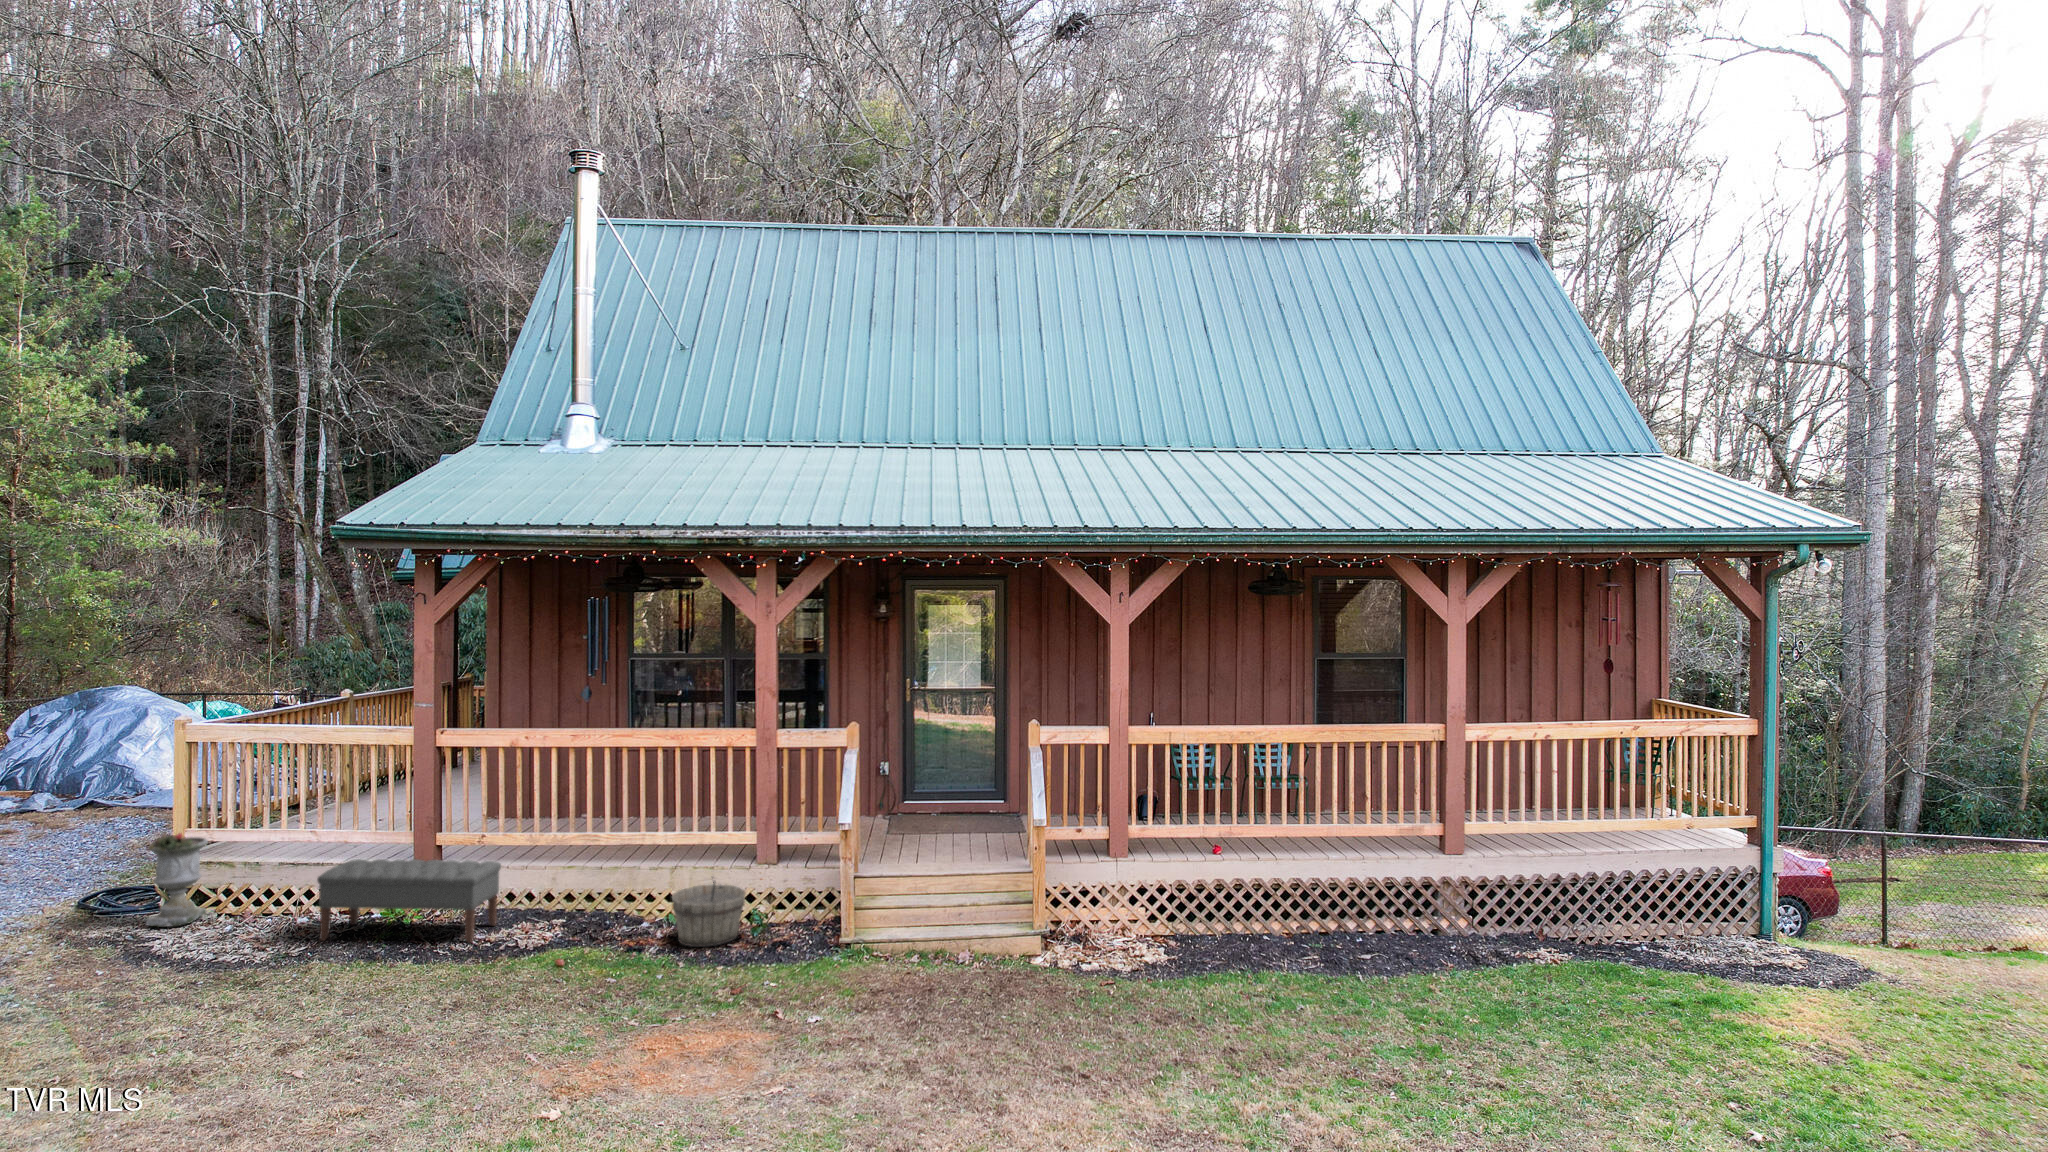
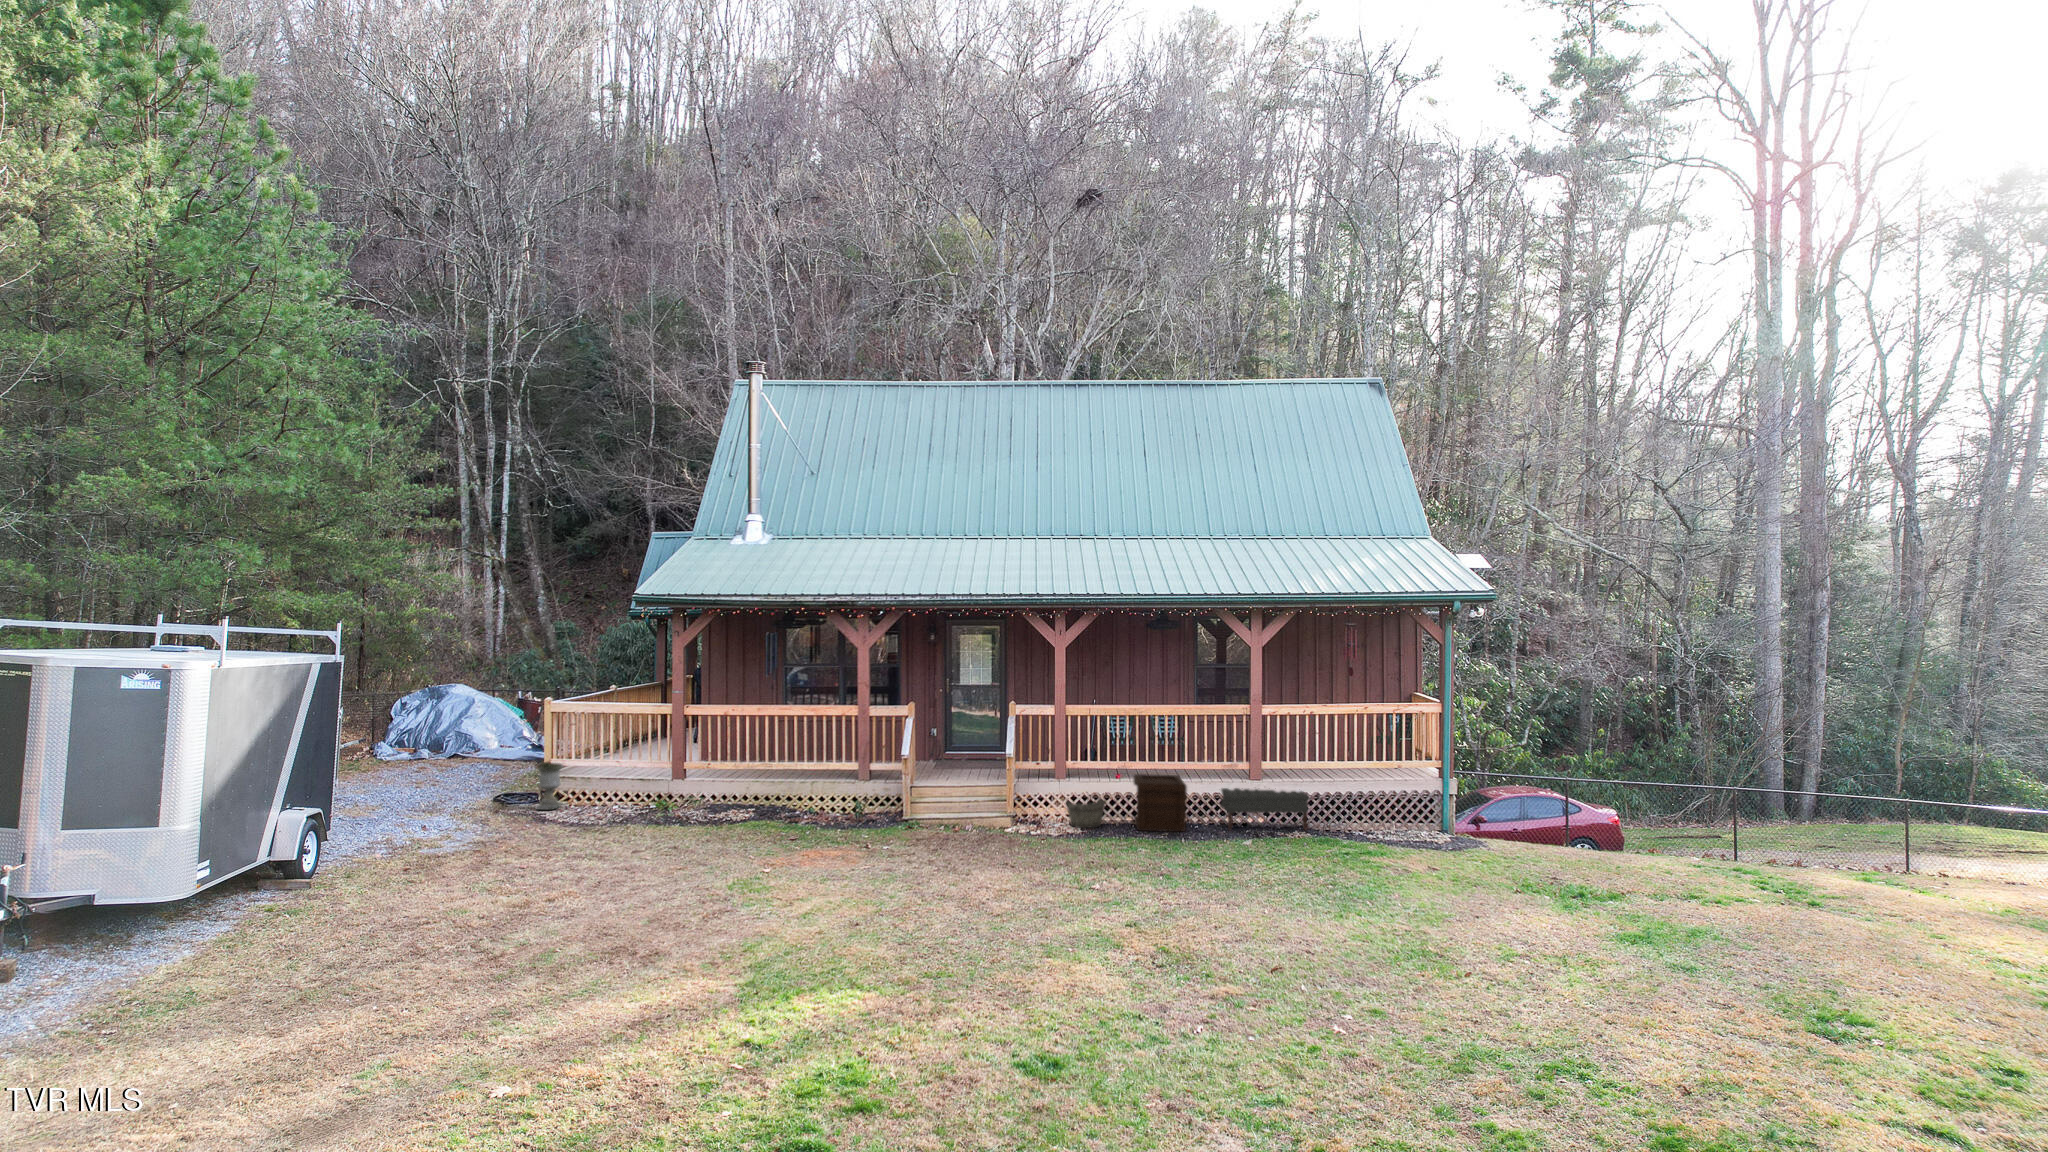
wooden crate: none [1245,847,1354,955] -> present [1134,774,1187,832]
bench: present [317,859,501,943] -> present [1221,788,1309,830]
wooden bucket: present [672,881,746,947] -> present [1067,792,1105,828]

